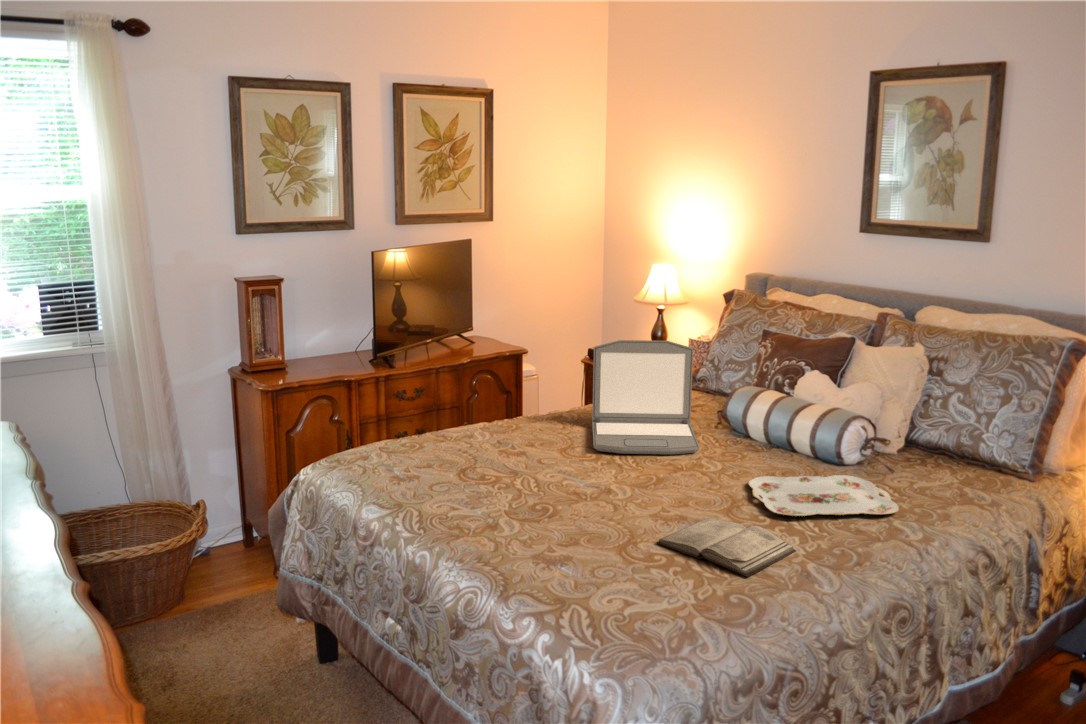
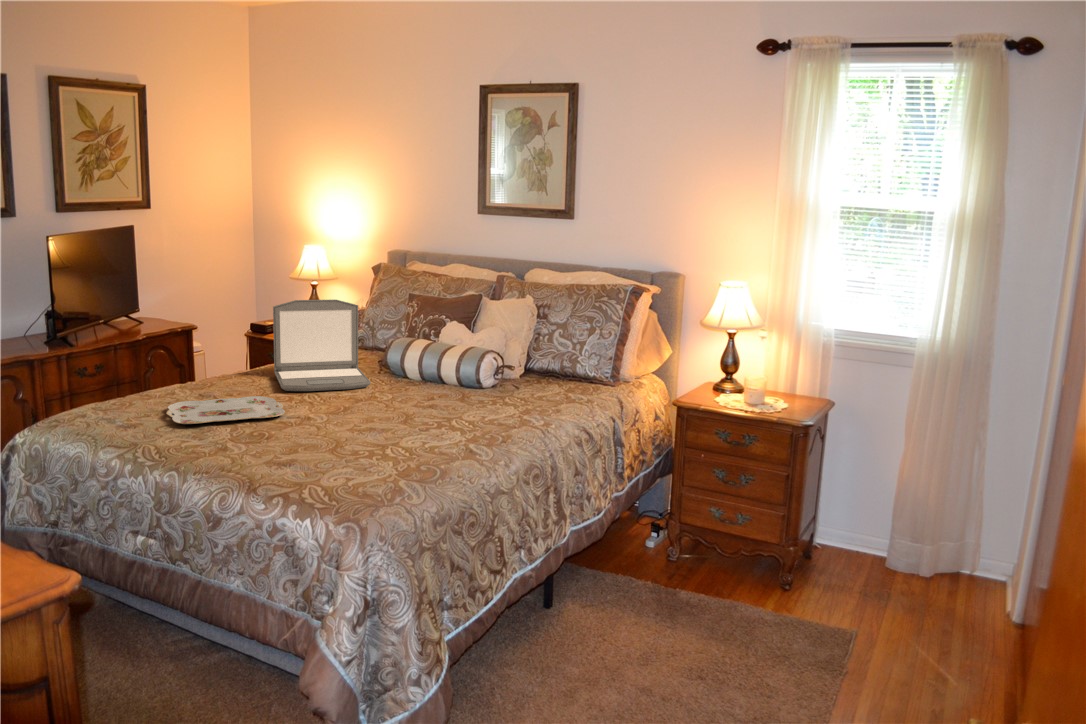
serving tray: present [749,475,899,516] -> present [166,396,285,424]
diary: present [657,518,796,577] -> none [352,424,459,455]

